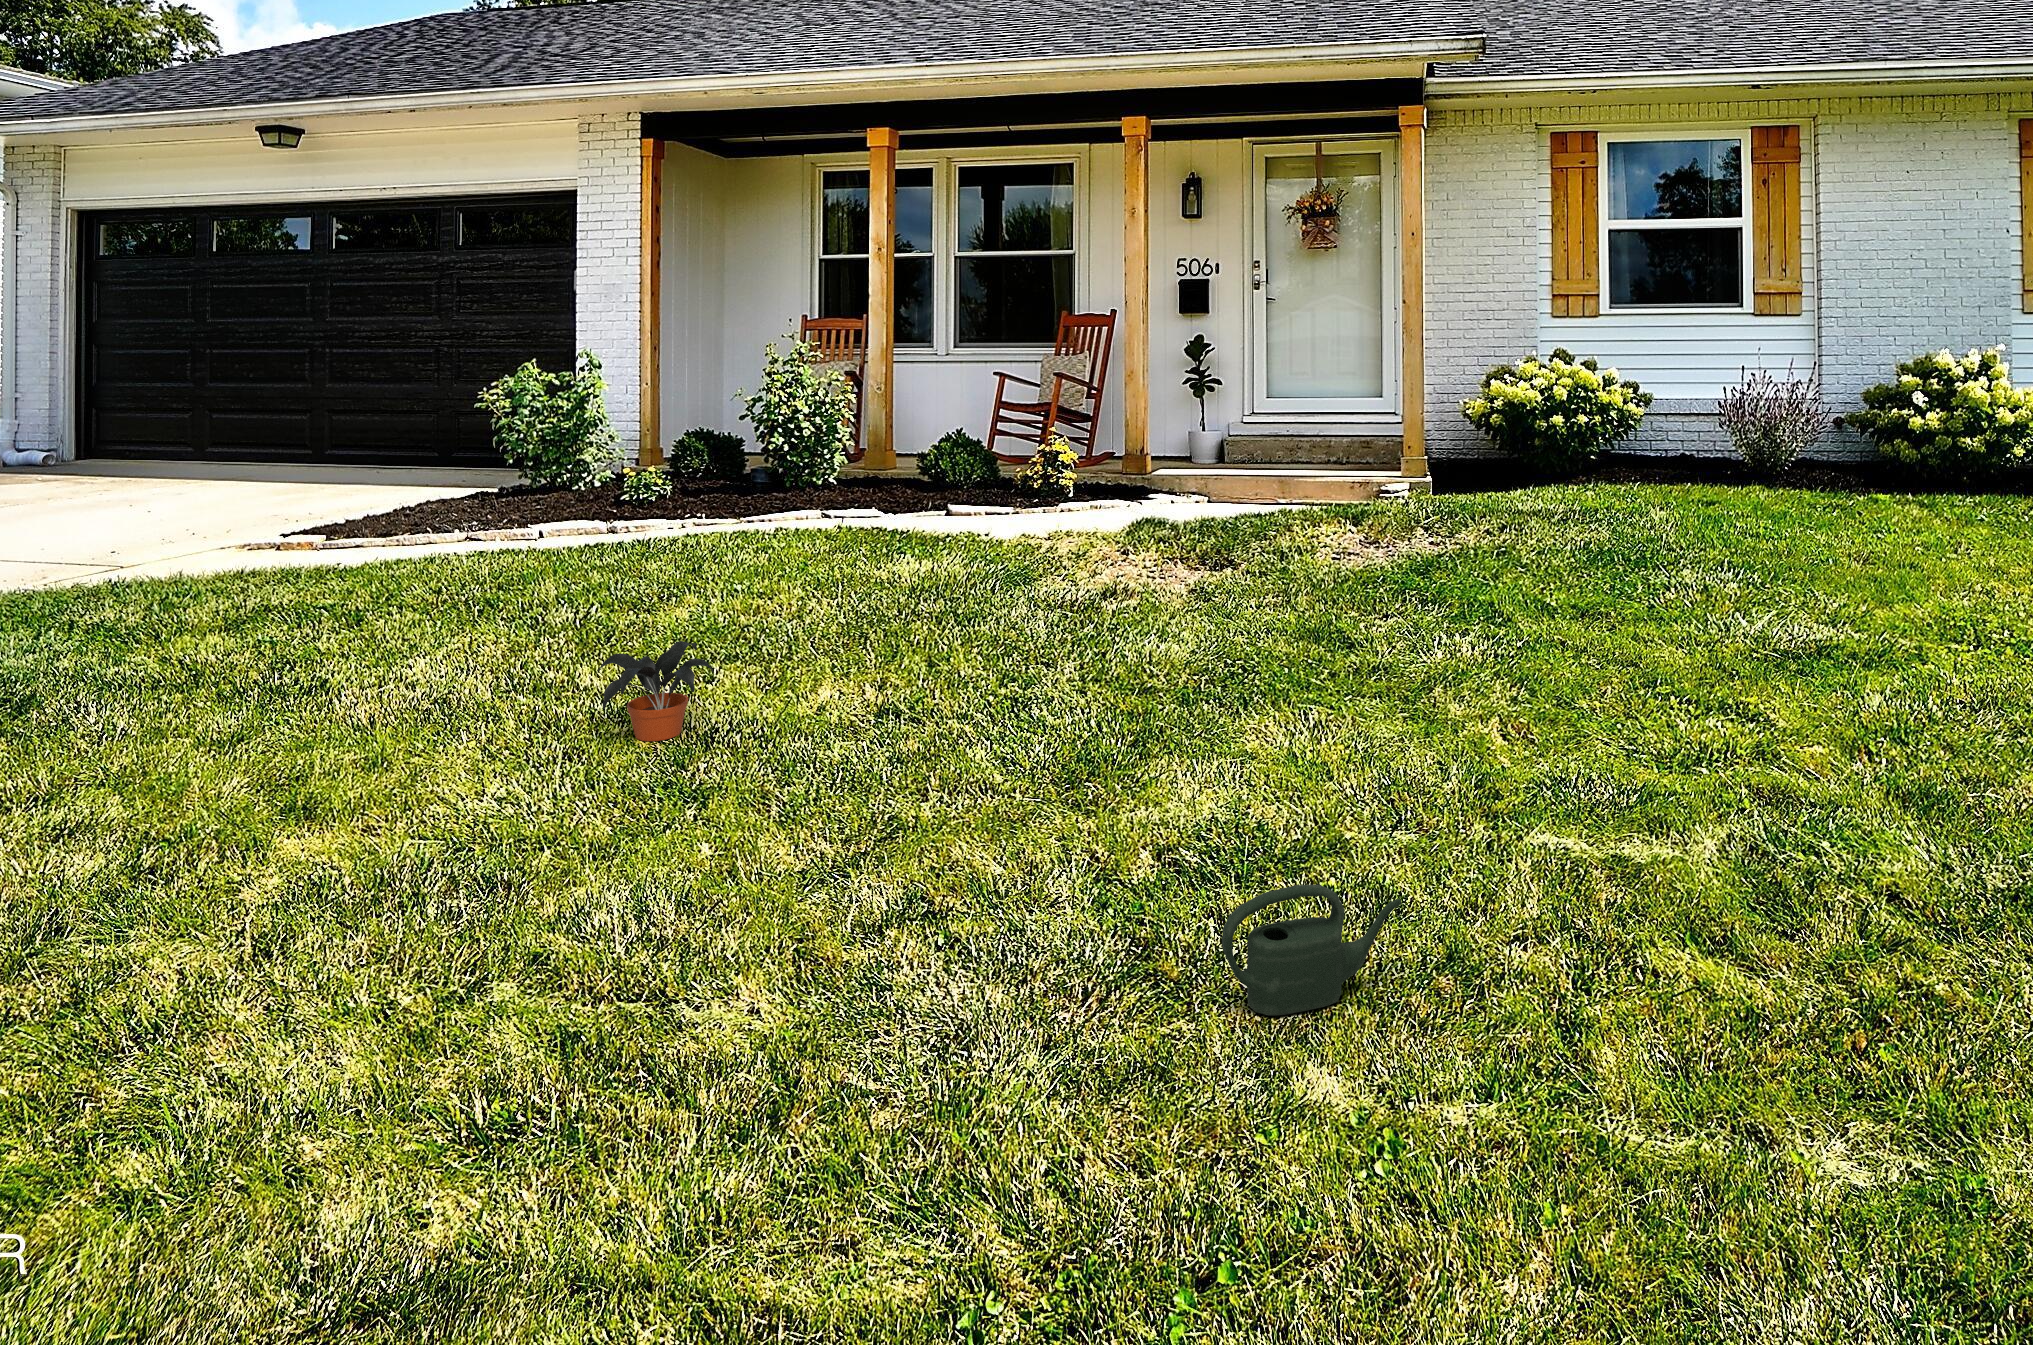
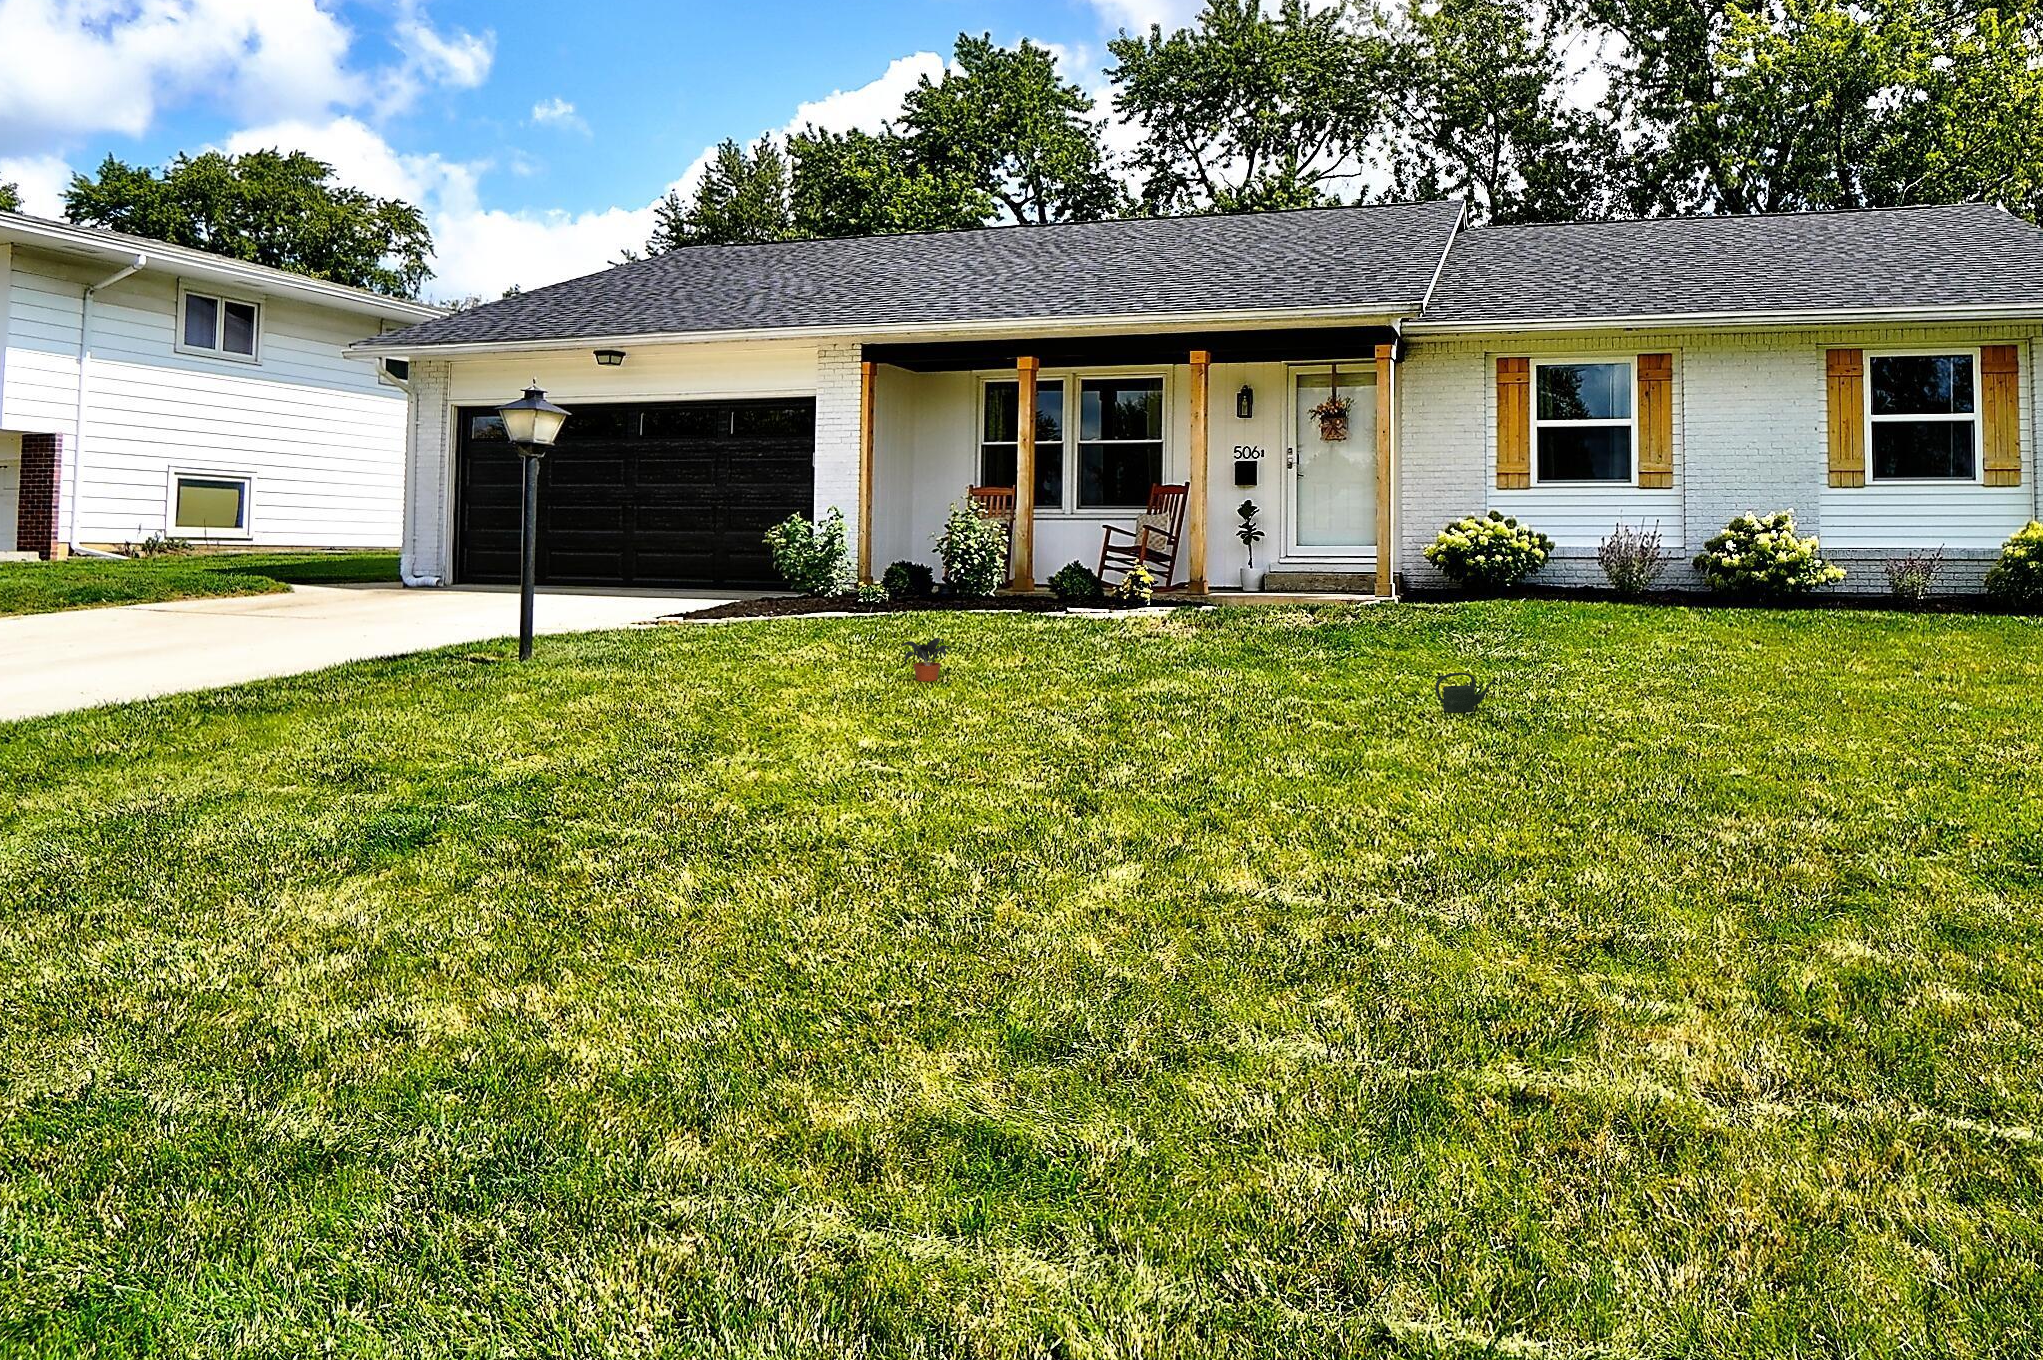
watering can: present [1222,885,1401,1016] -> present [1435,672,1495,712]

